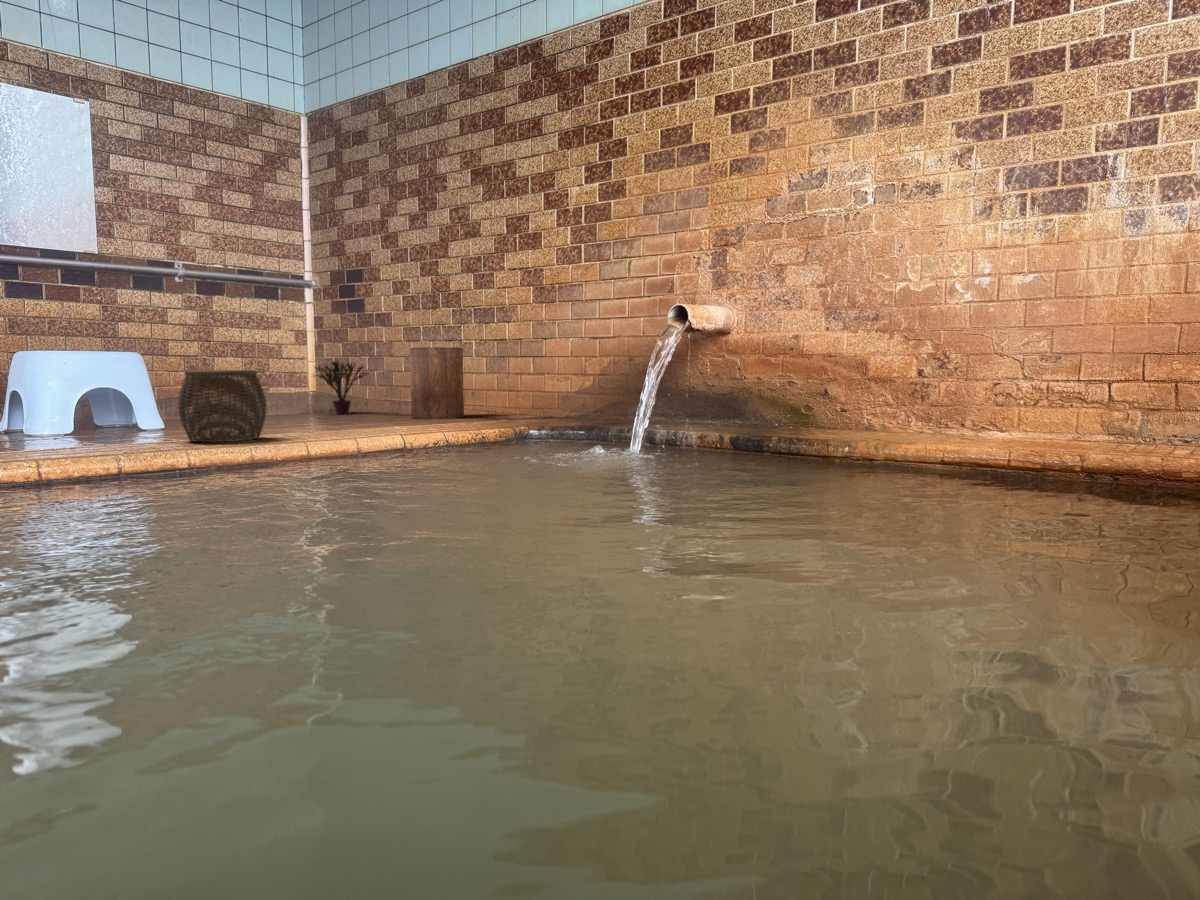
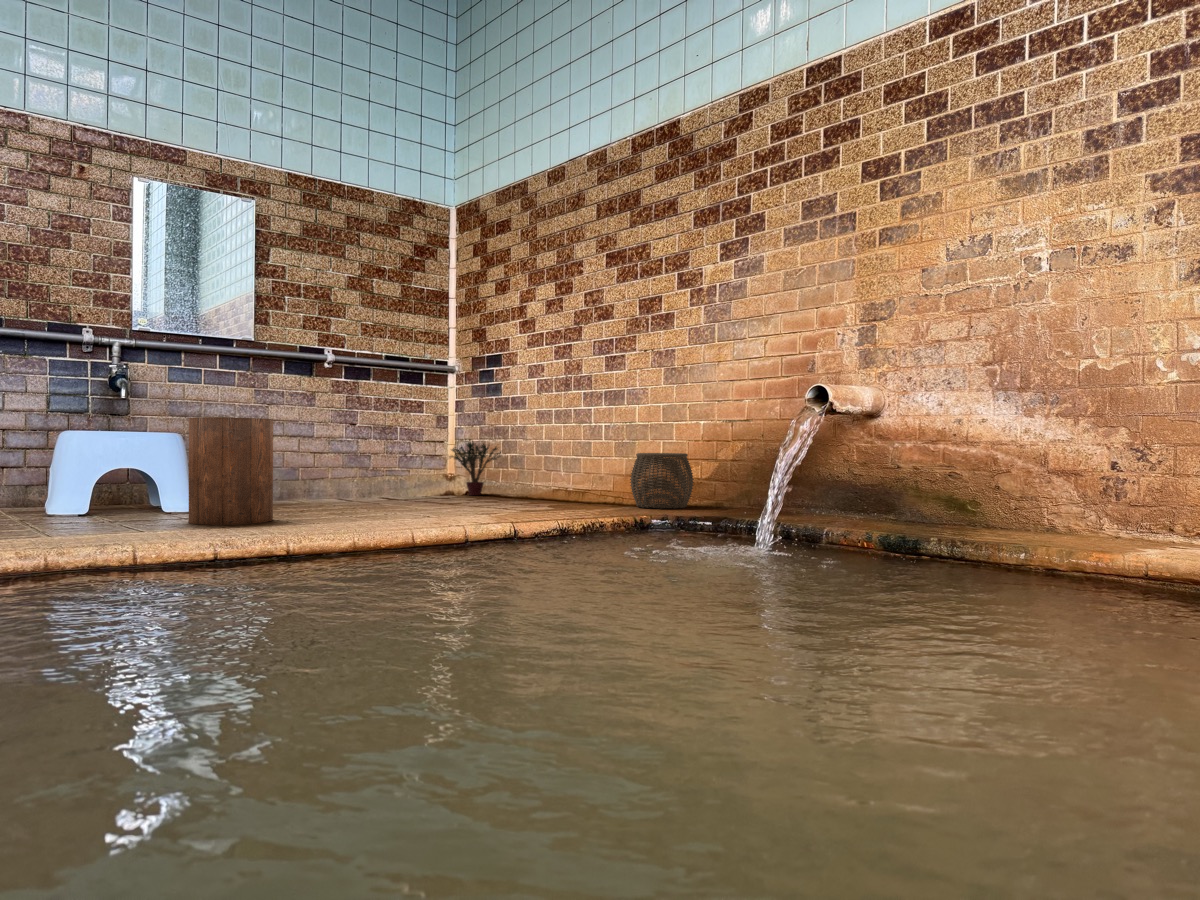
stool: present [410,347,464,419] -> present [189,417,273,525]
woven basket: present [178,370,267,443] -> present [630,453,694,509]

